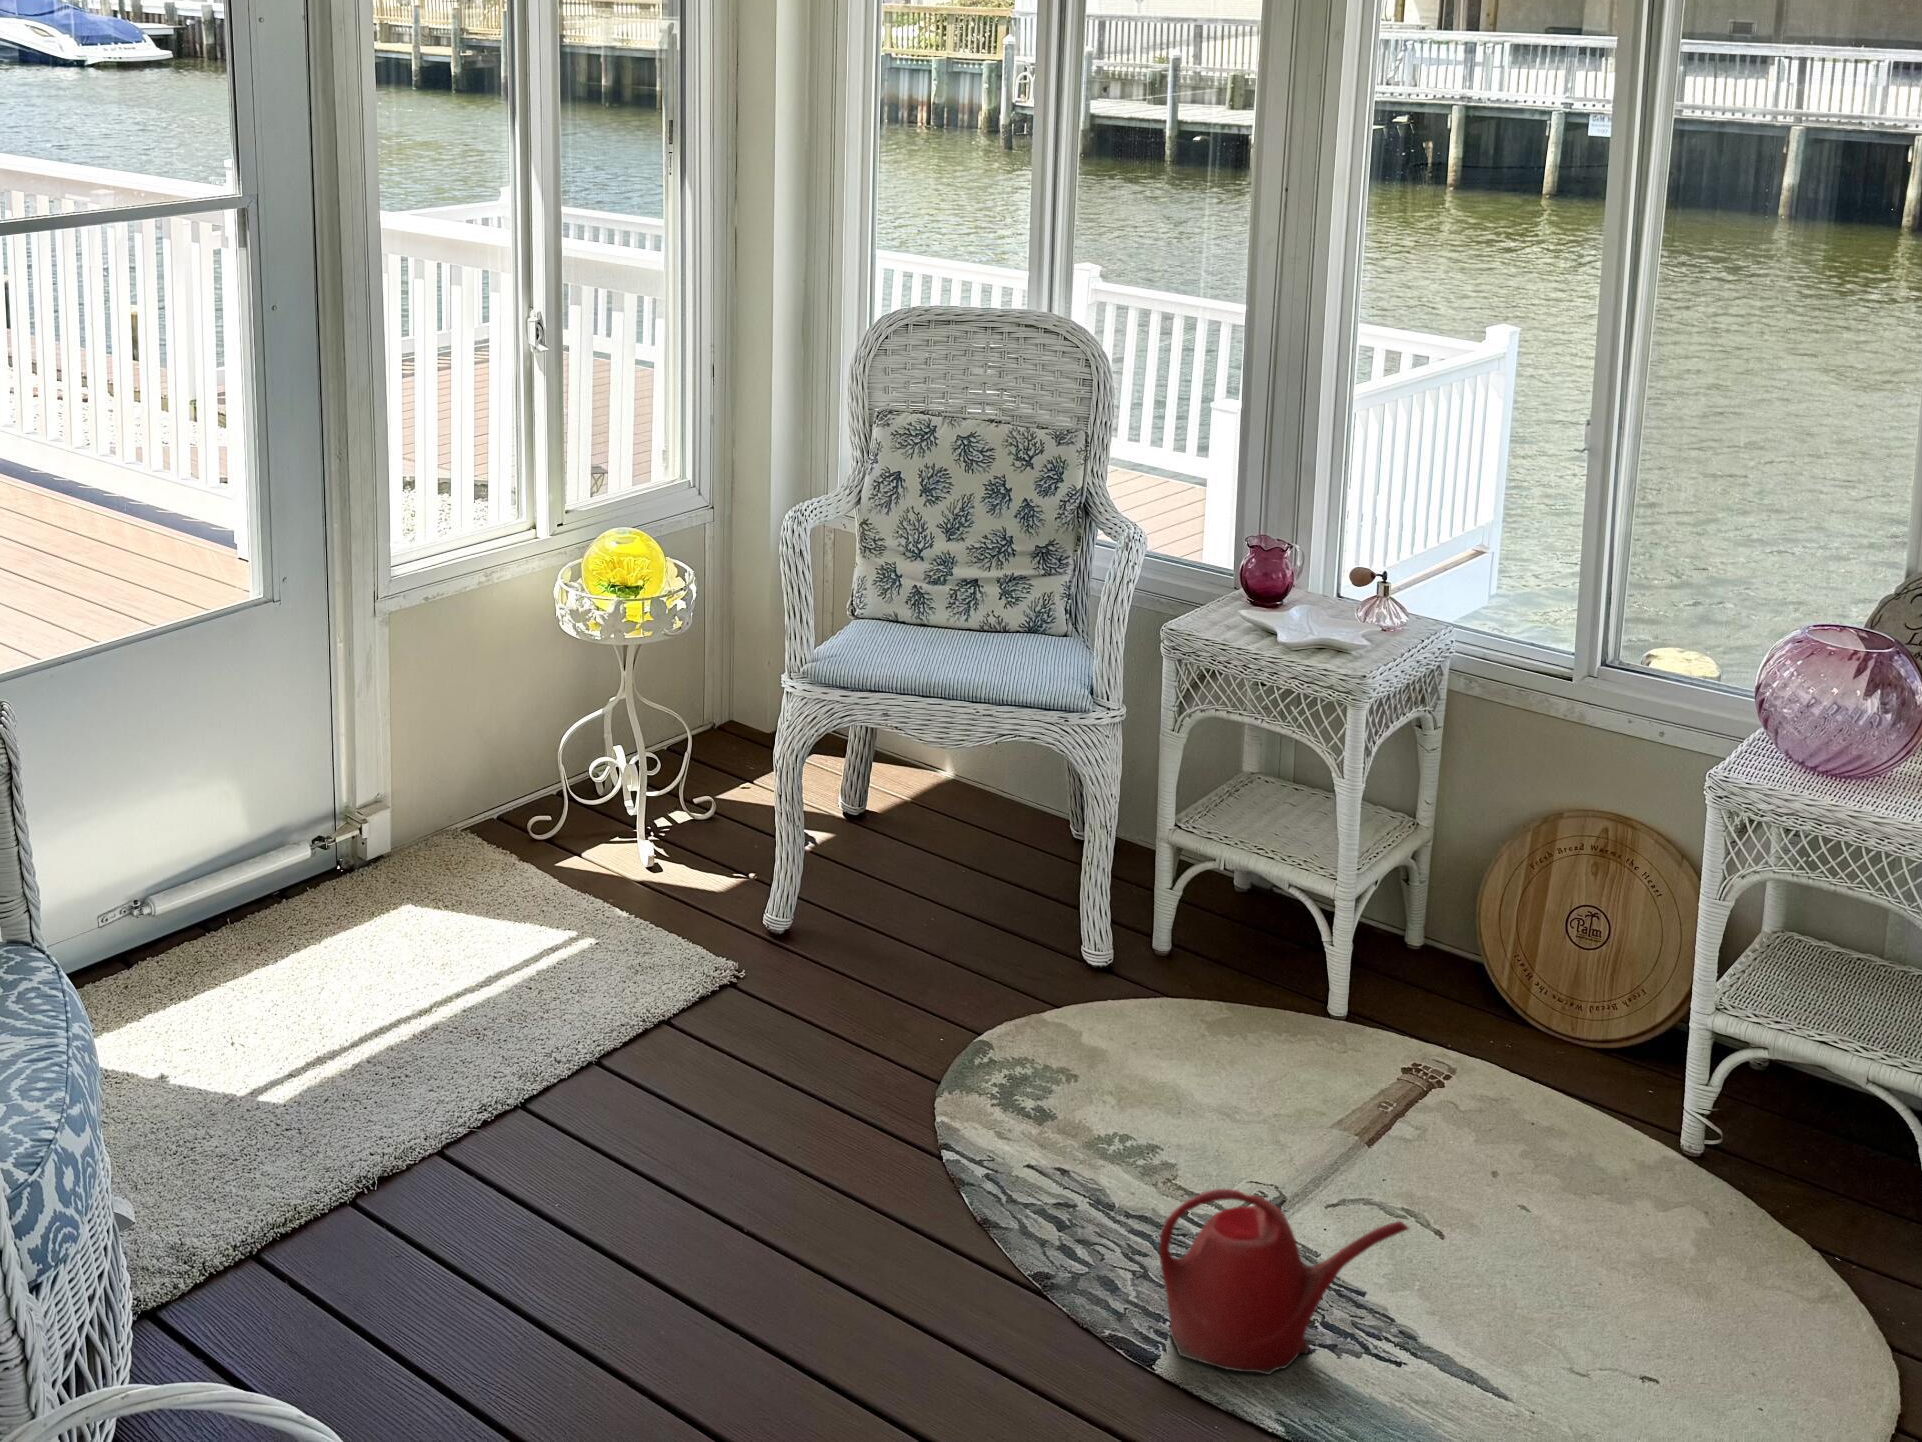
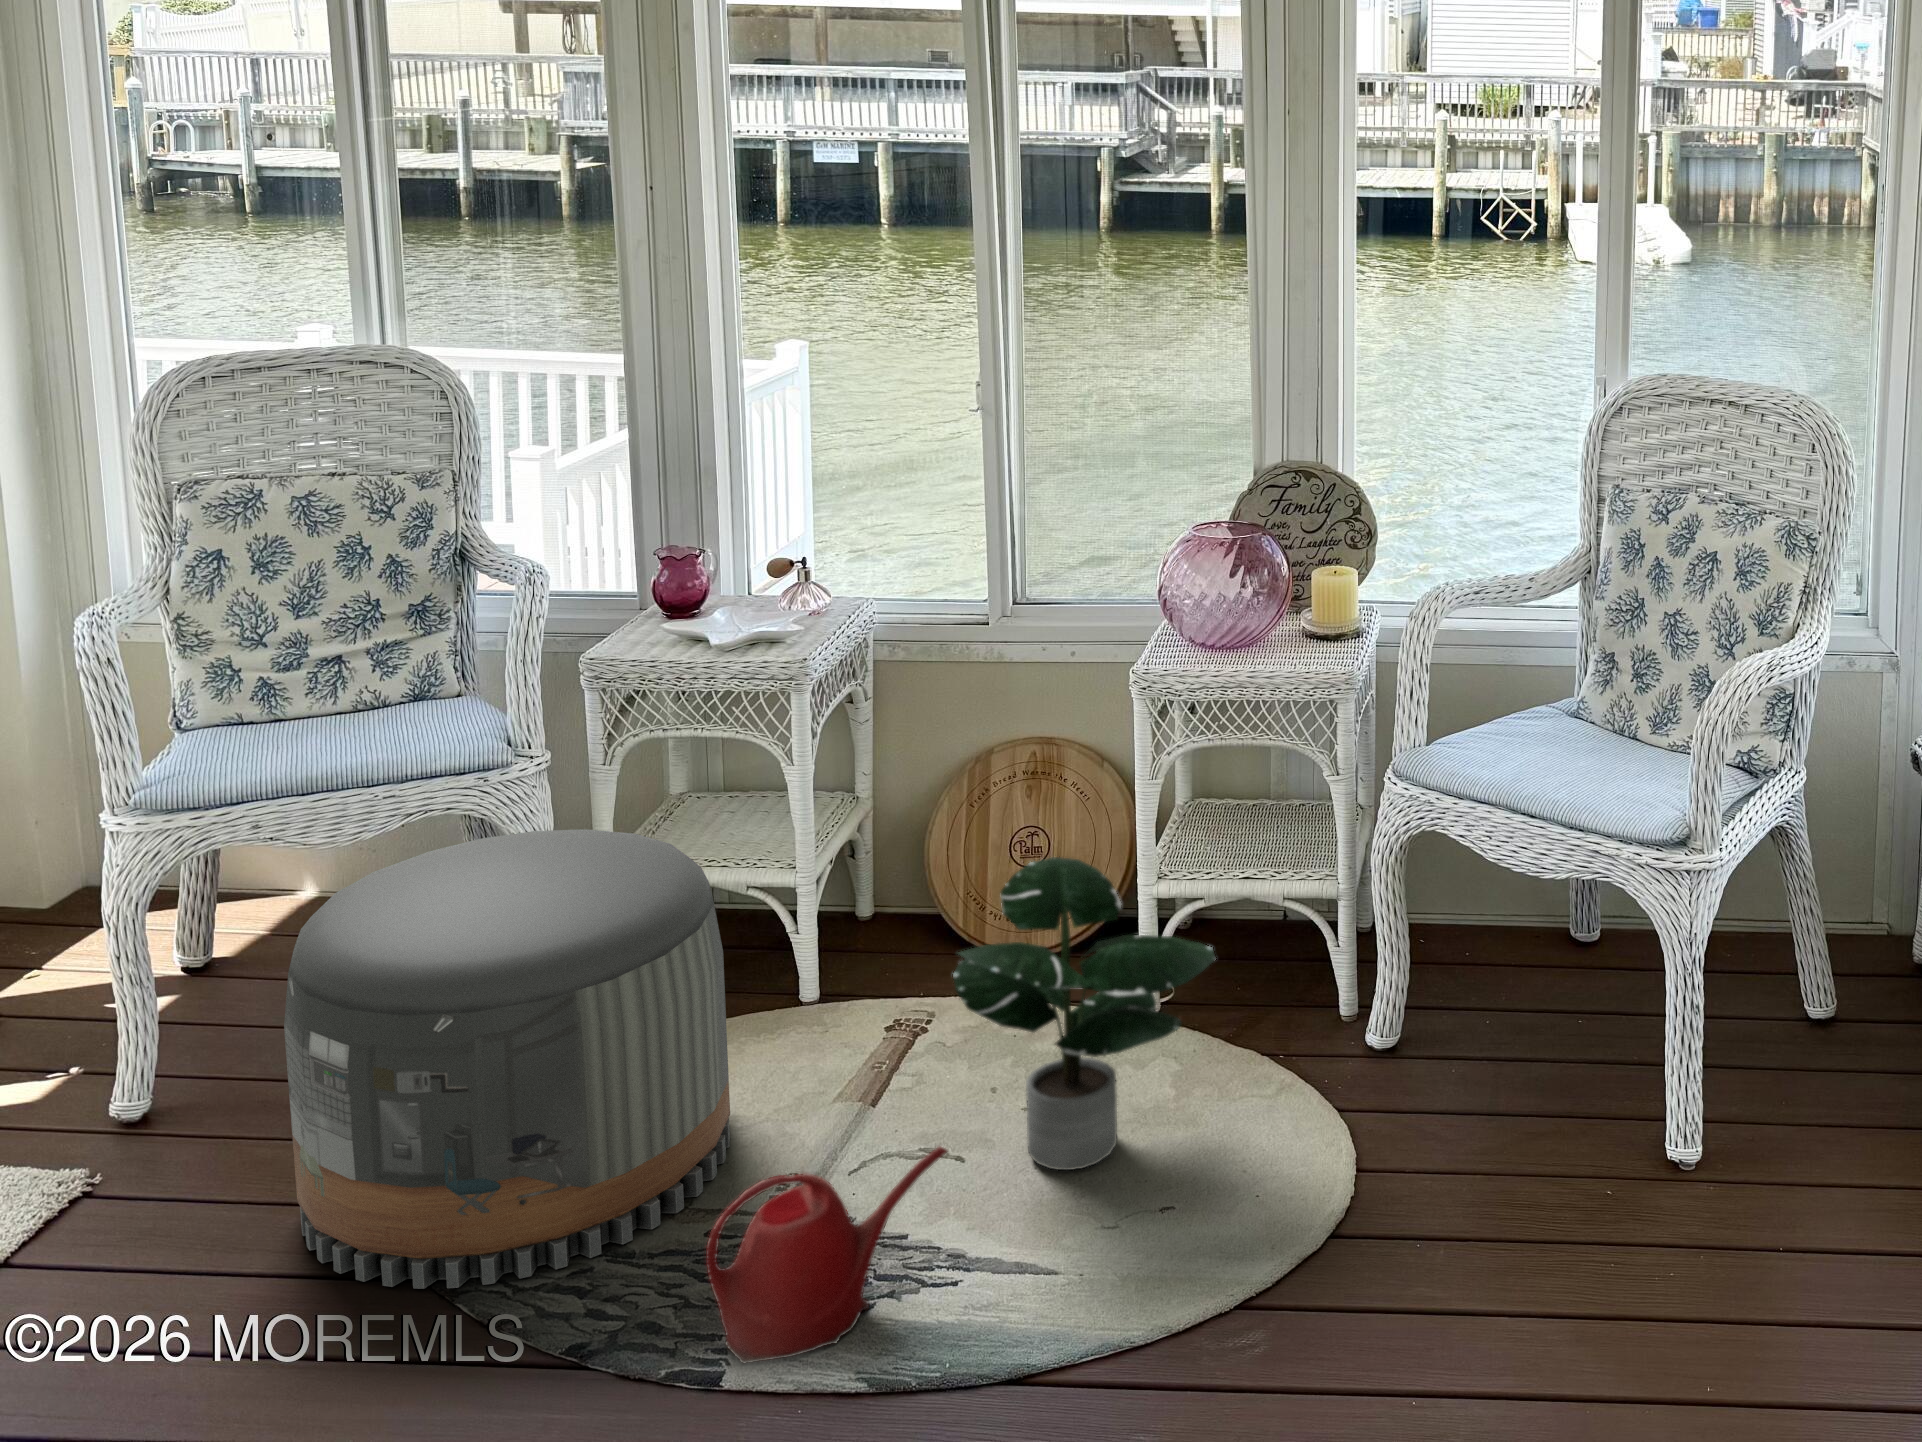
pouf: none [868,778,1238,1194] -> present [284,829,730,1289]
potted plant: none [1452,953,1750,1299] -> present [953,857,1215,1170]

